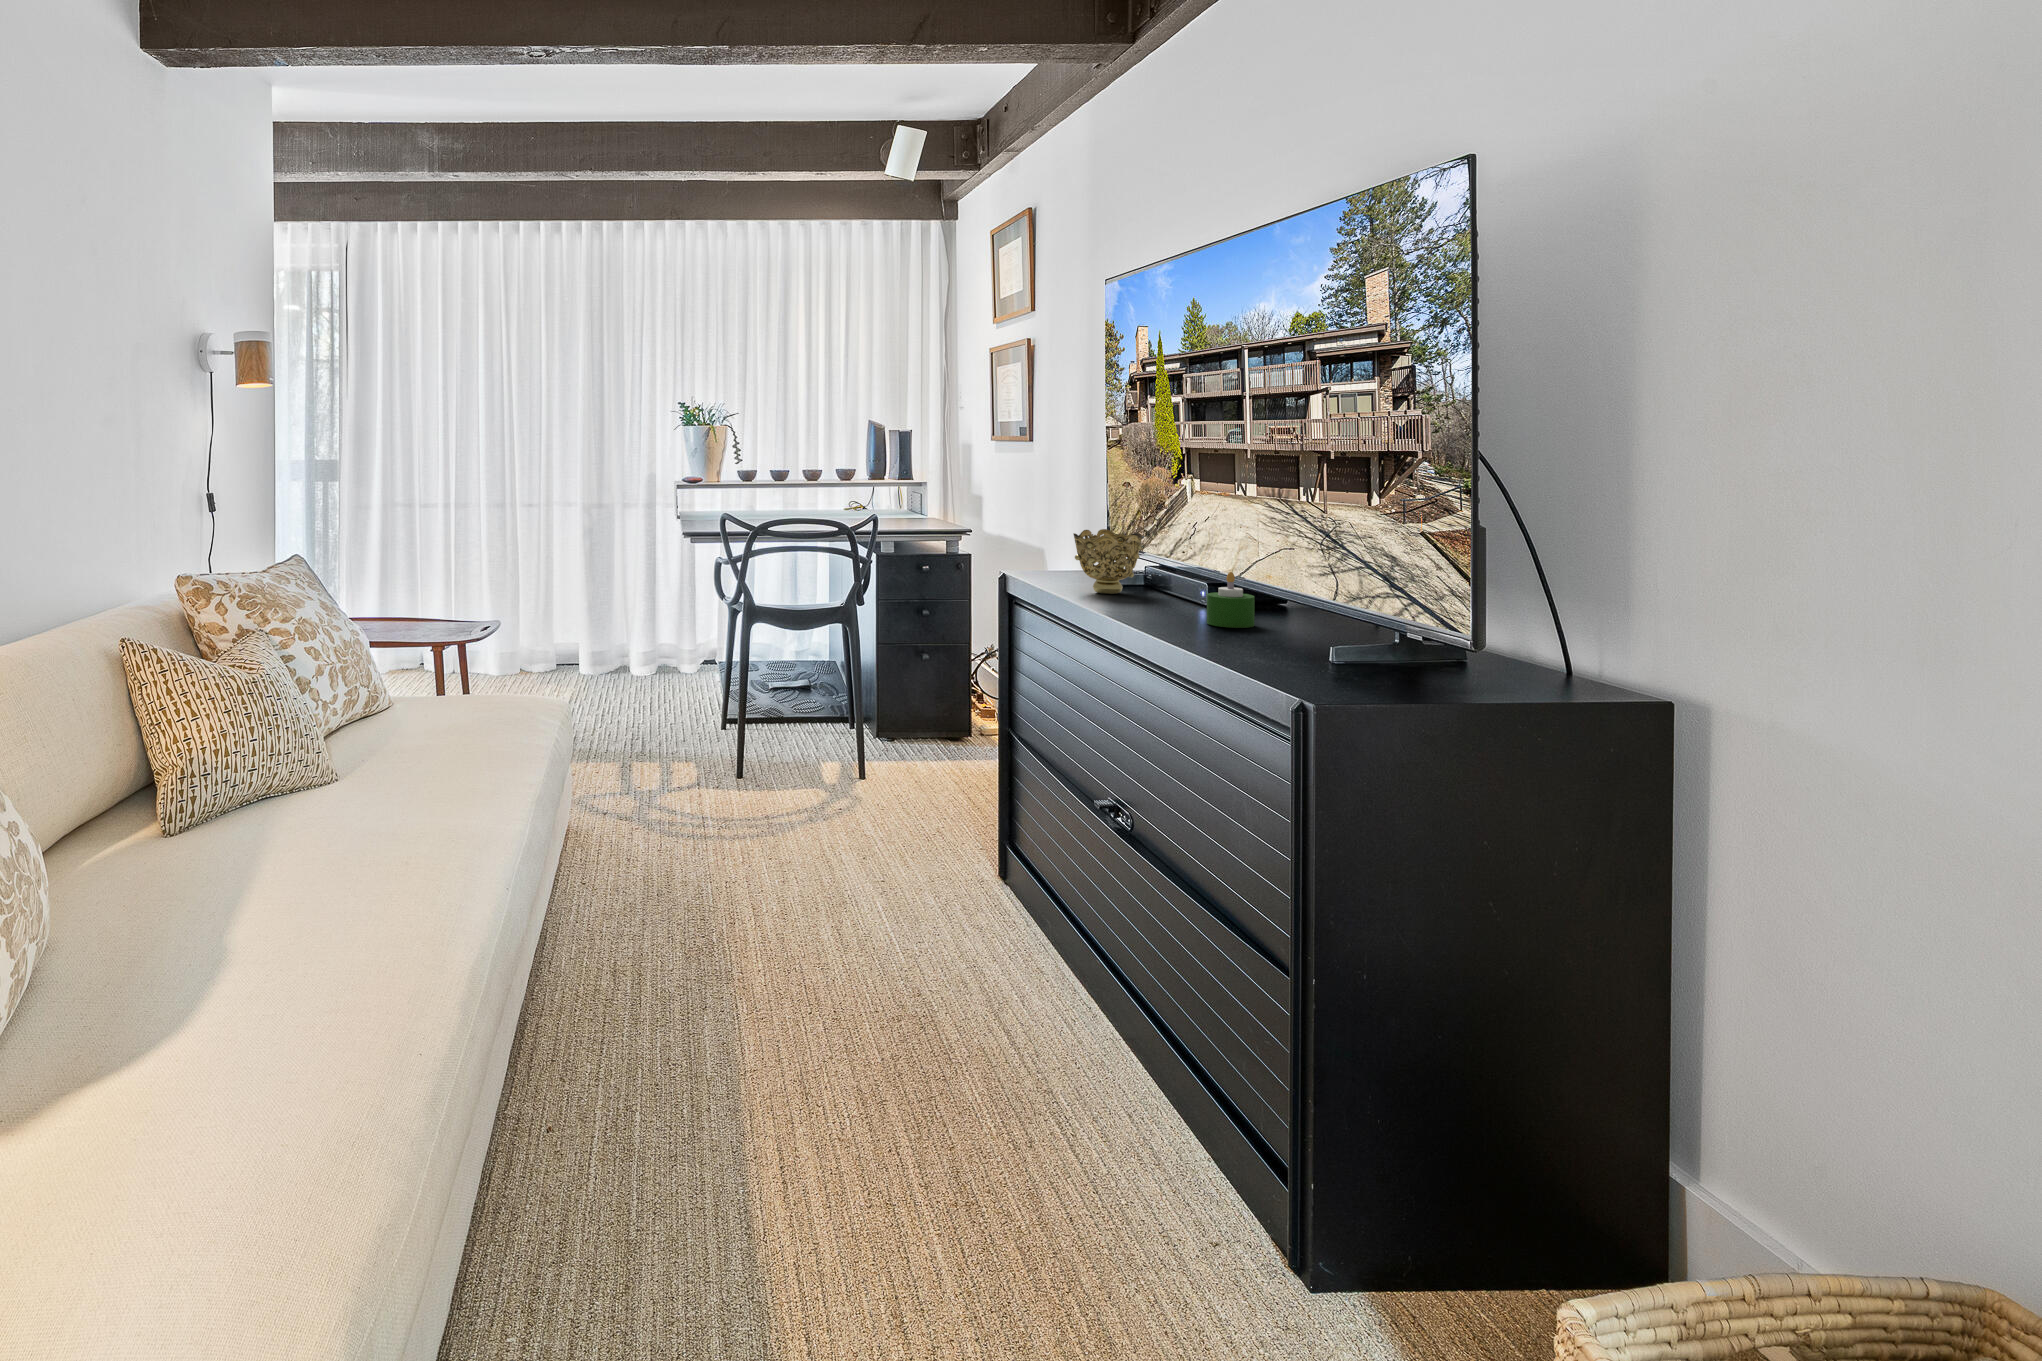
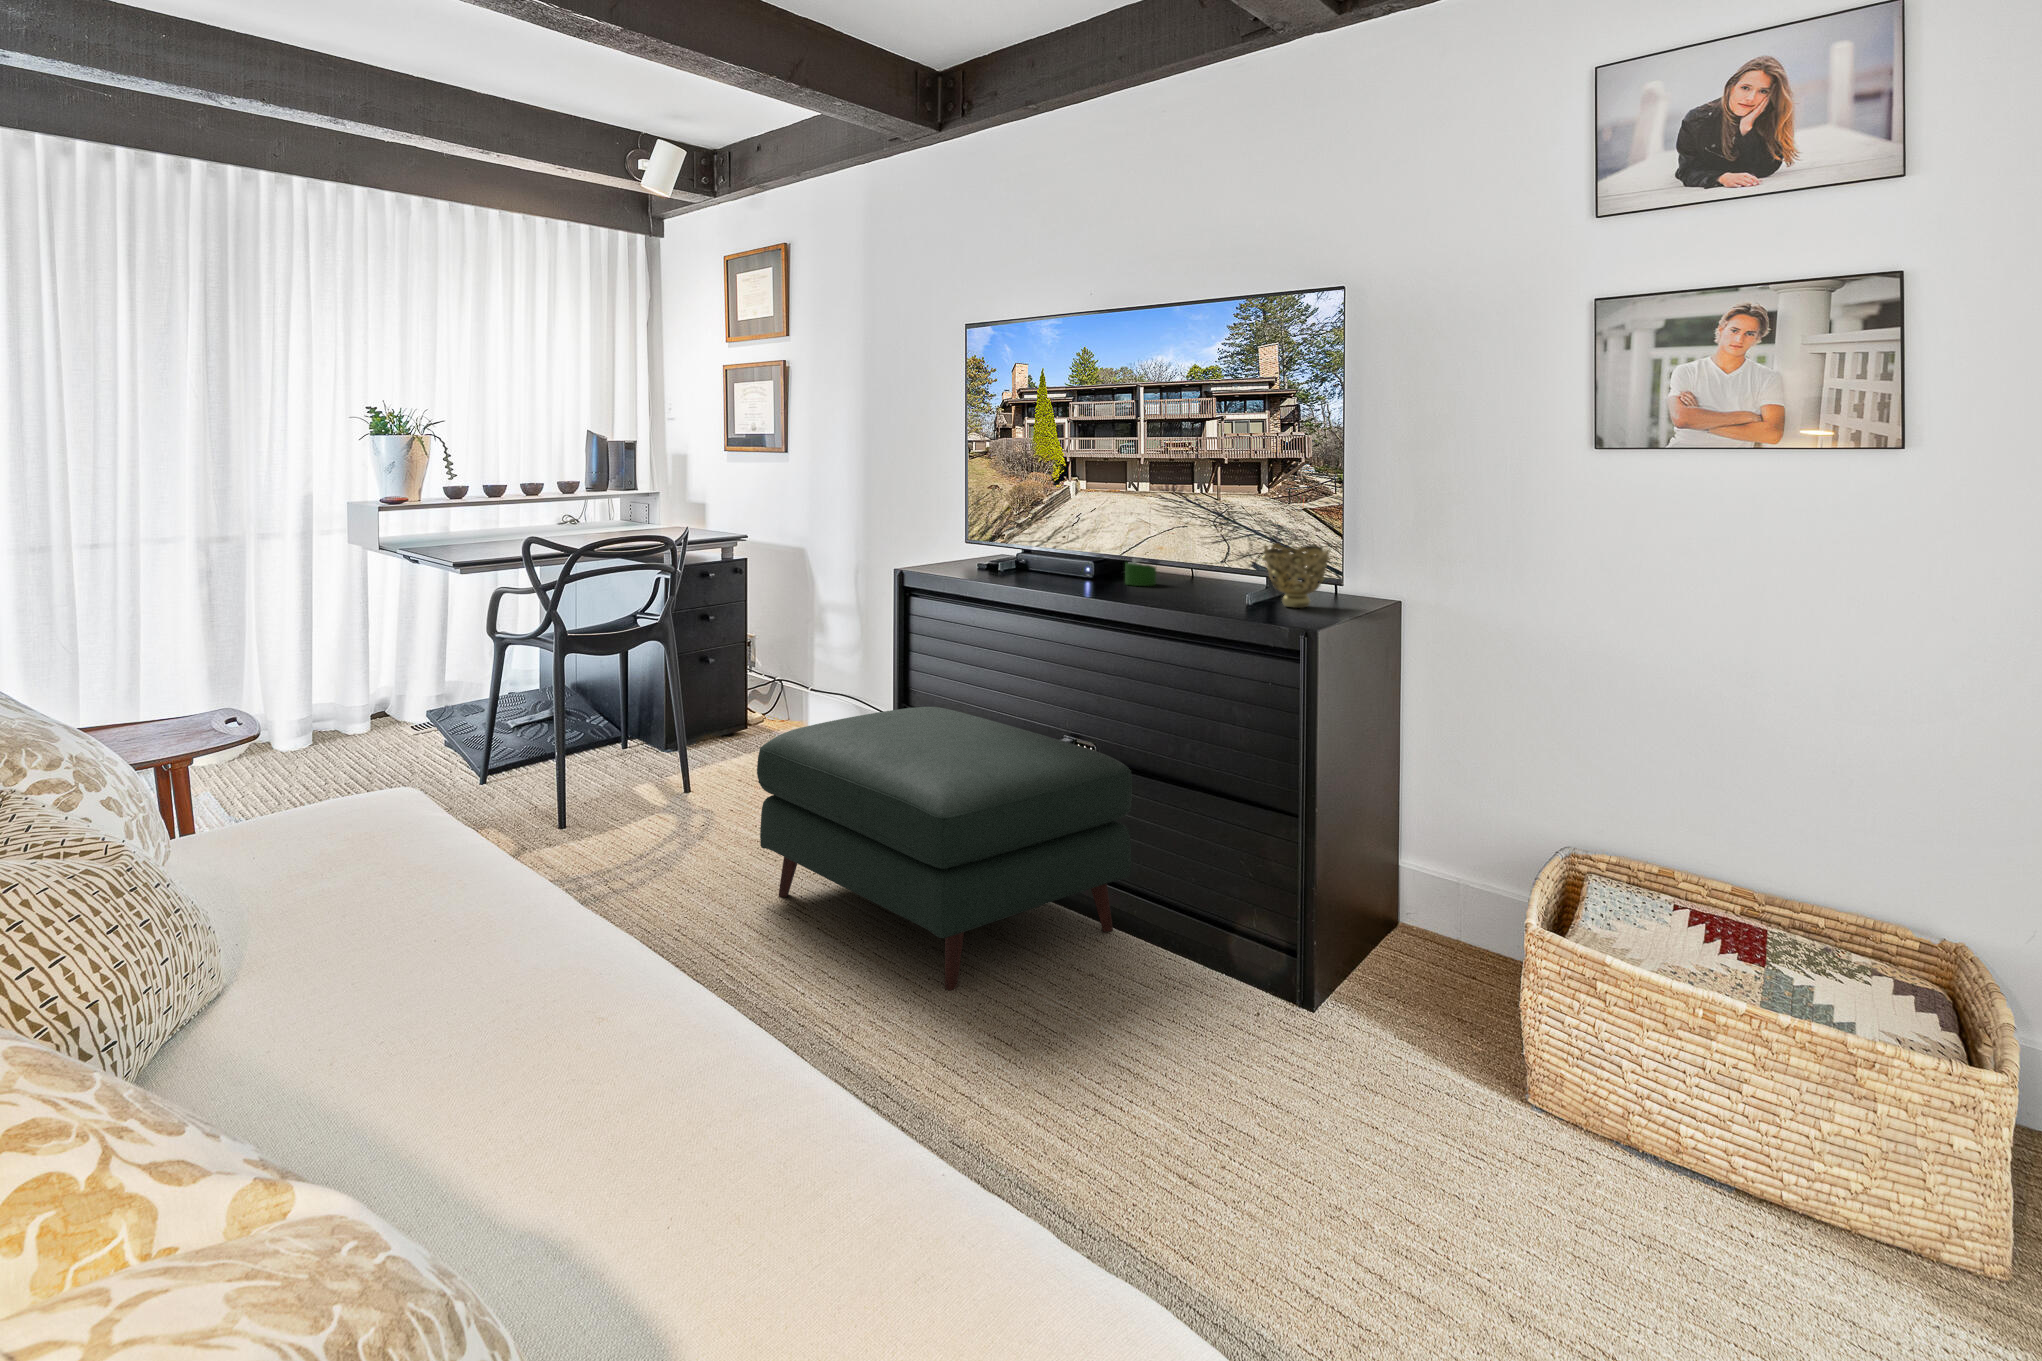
decorative bowl: present [1074,529,1142,594] -> present [1262,543,1330,608]
ottoman: none [762,744,1136,1093] -> present [757,707,1132,990]

